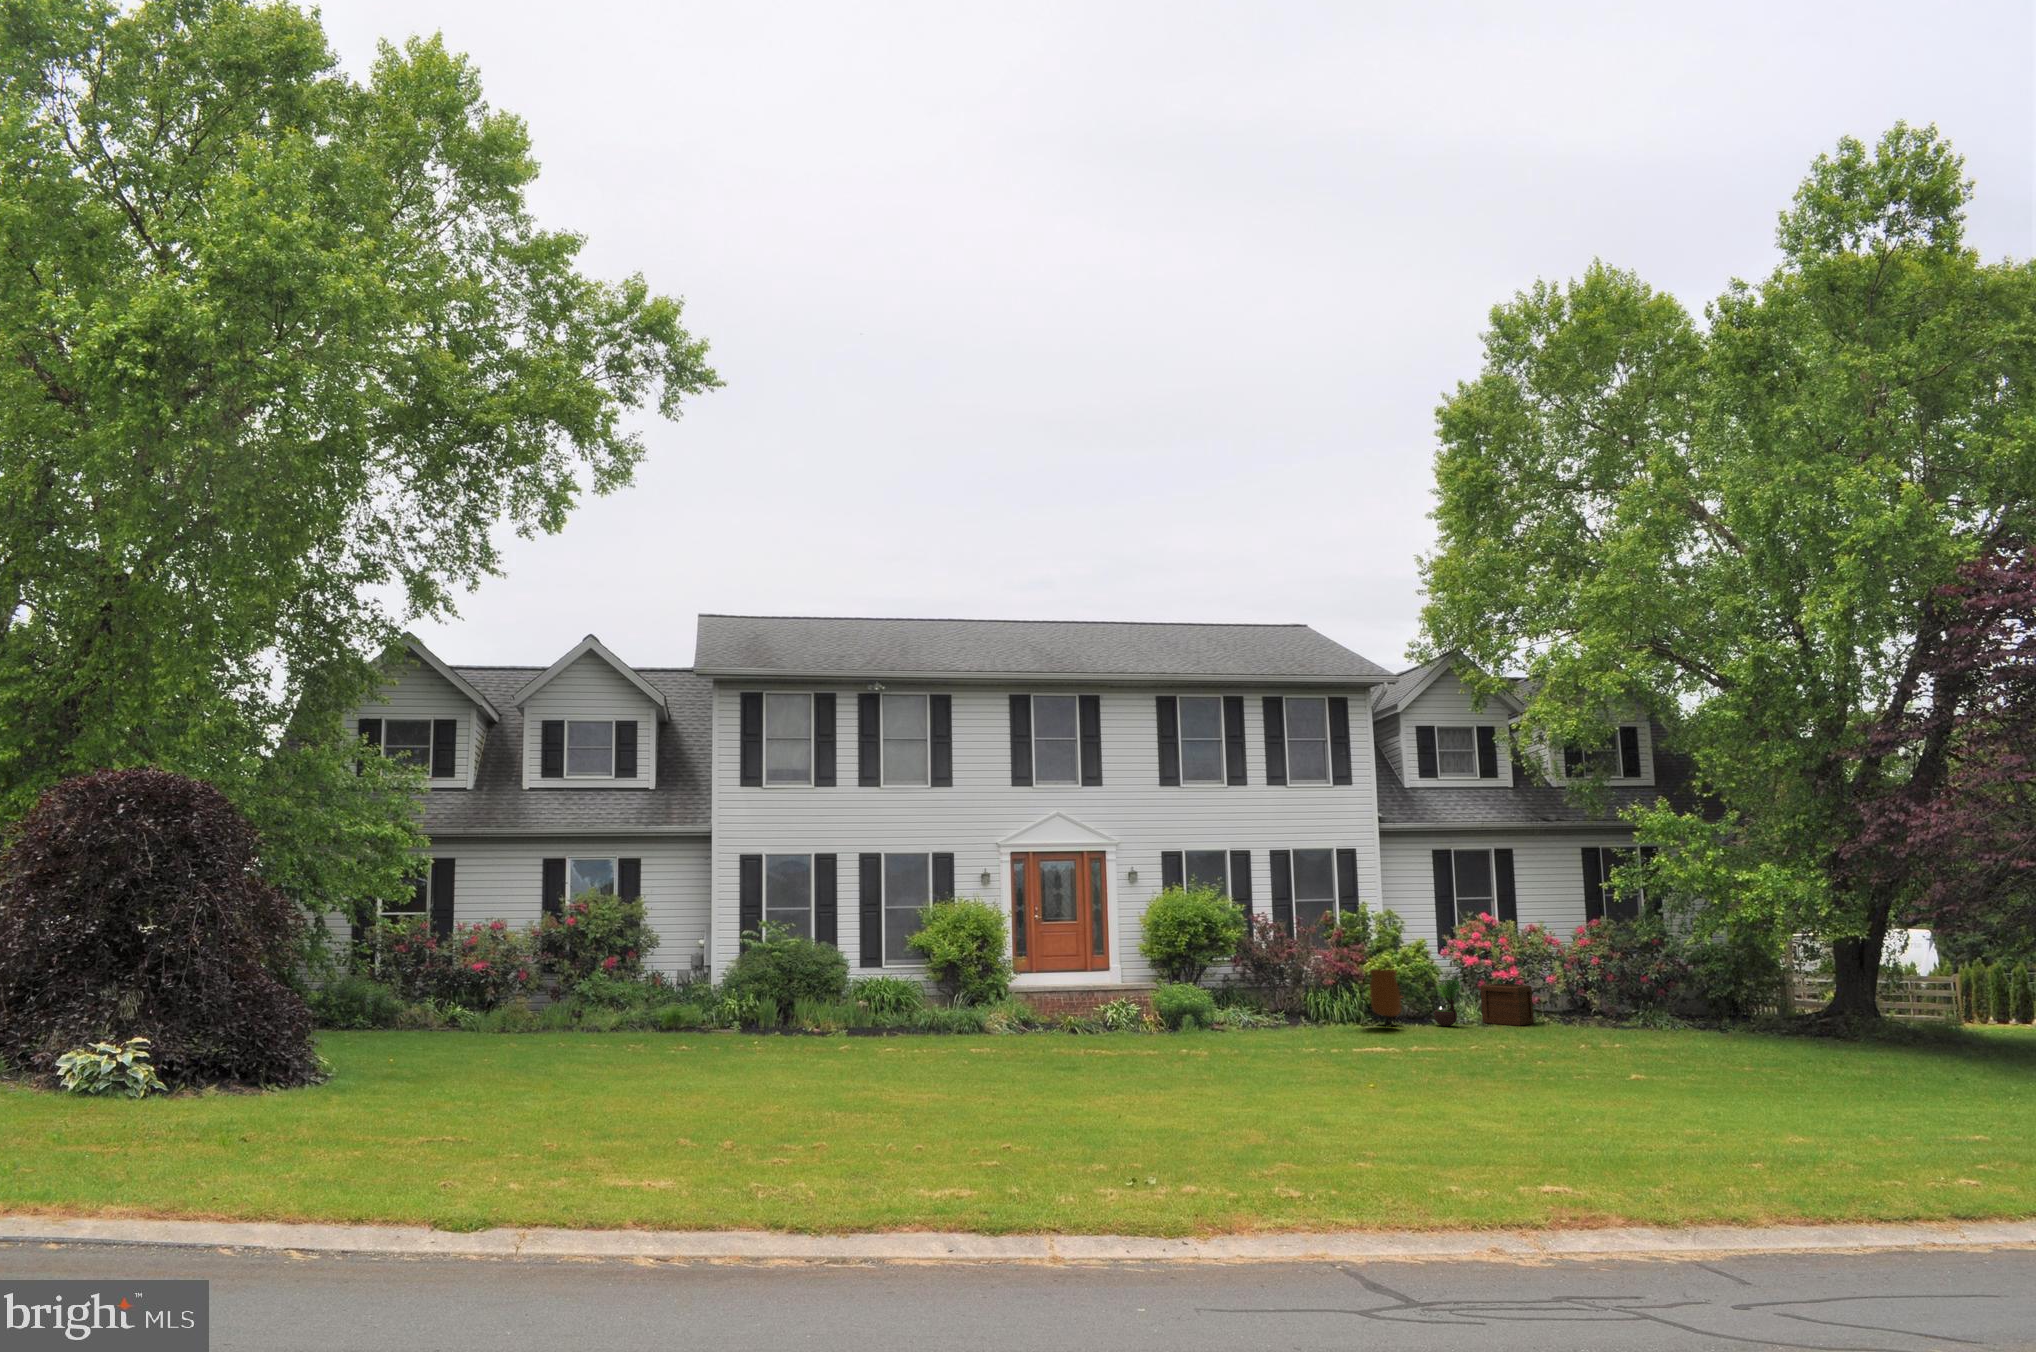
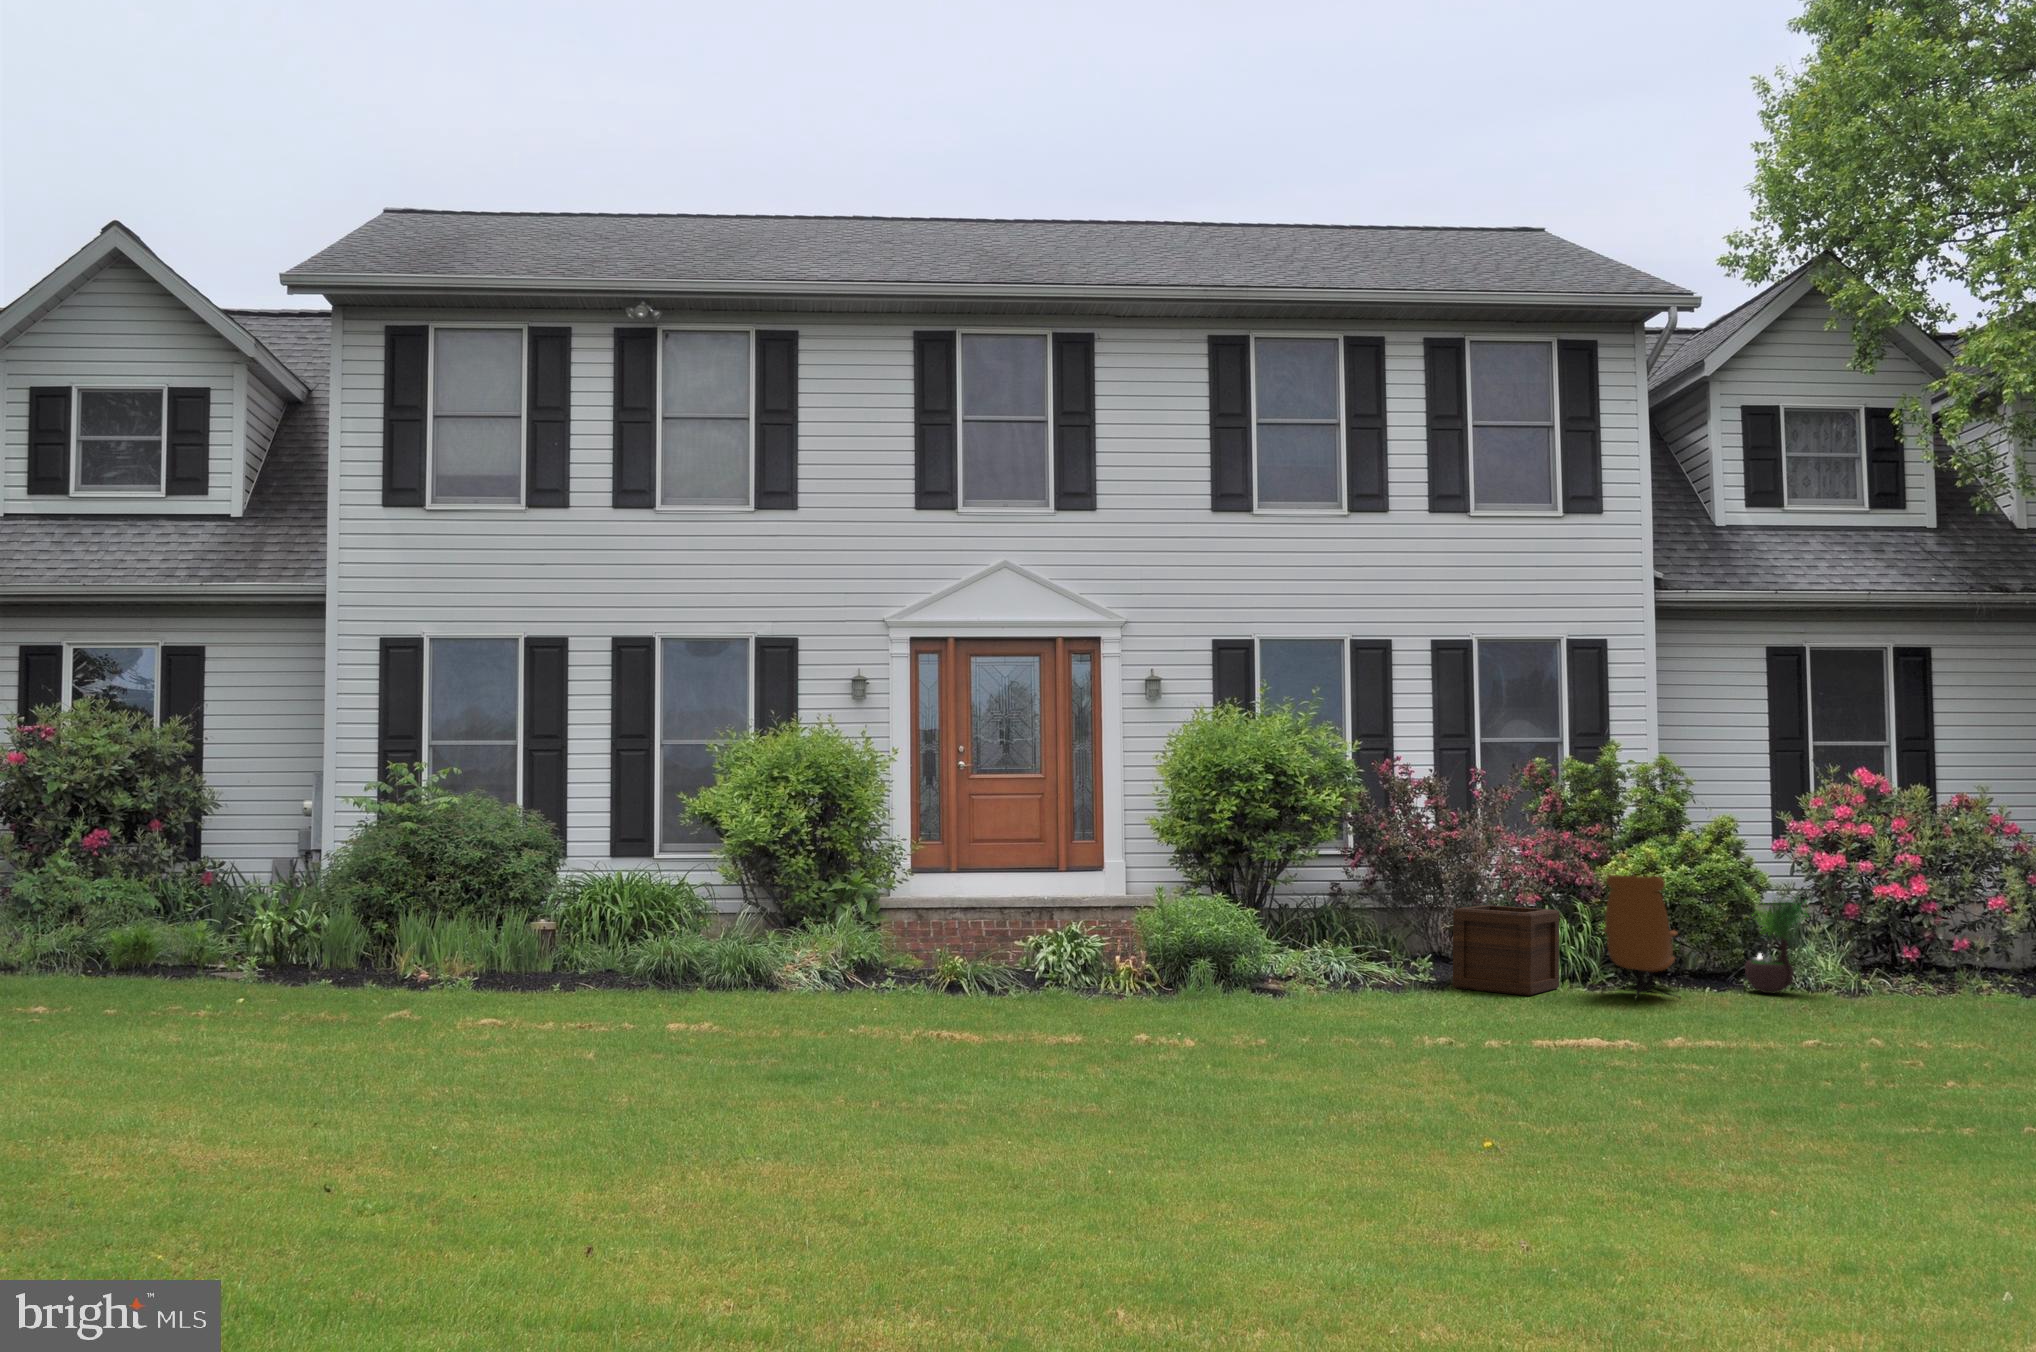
wooden crate: present [1481,984,1534,1026] -> present [1453,905,1559,996]

